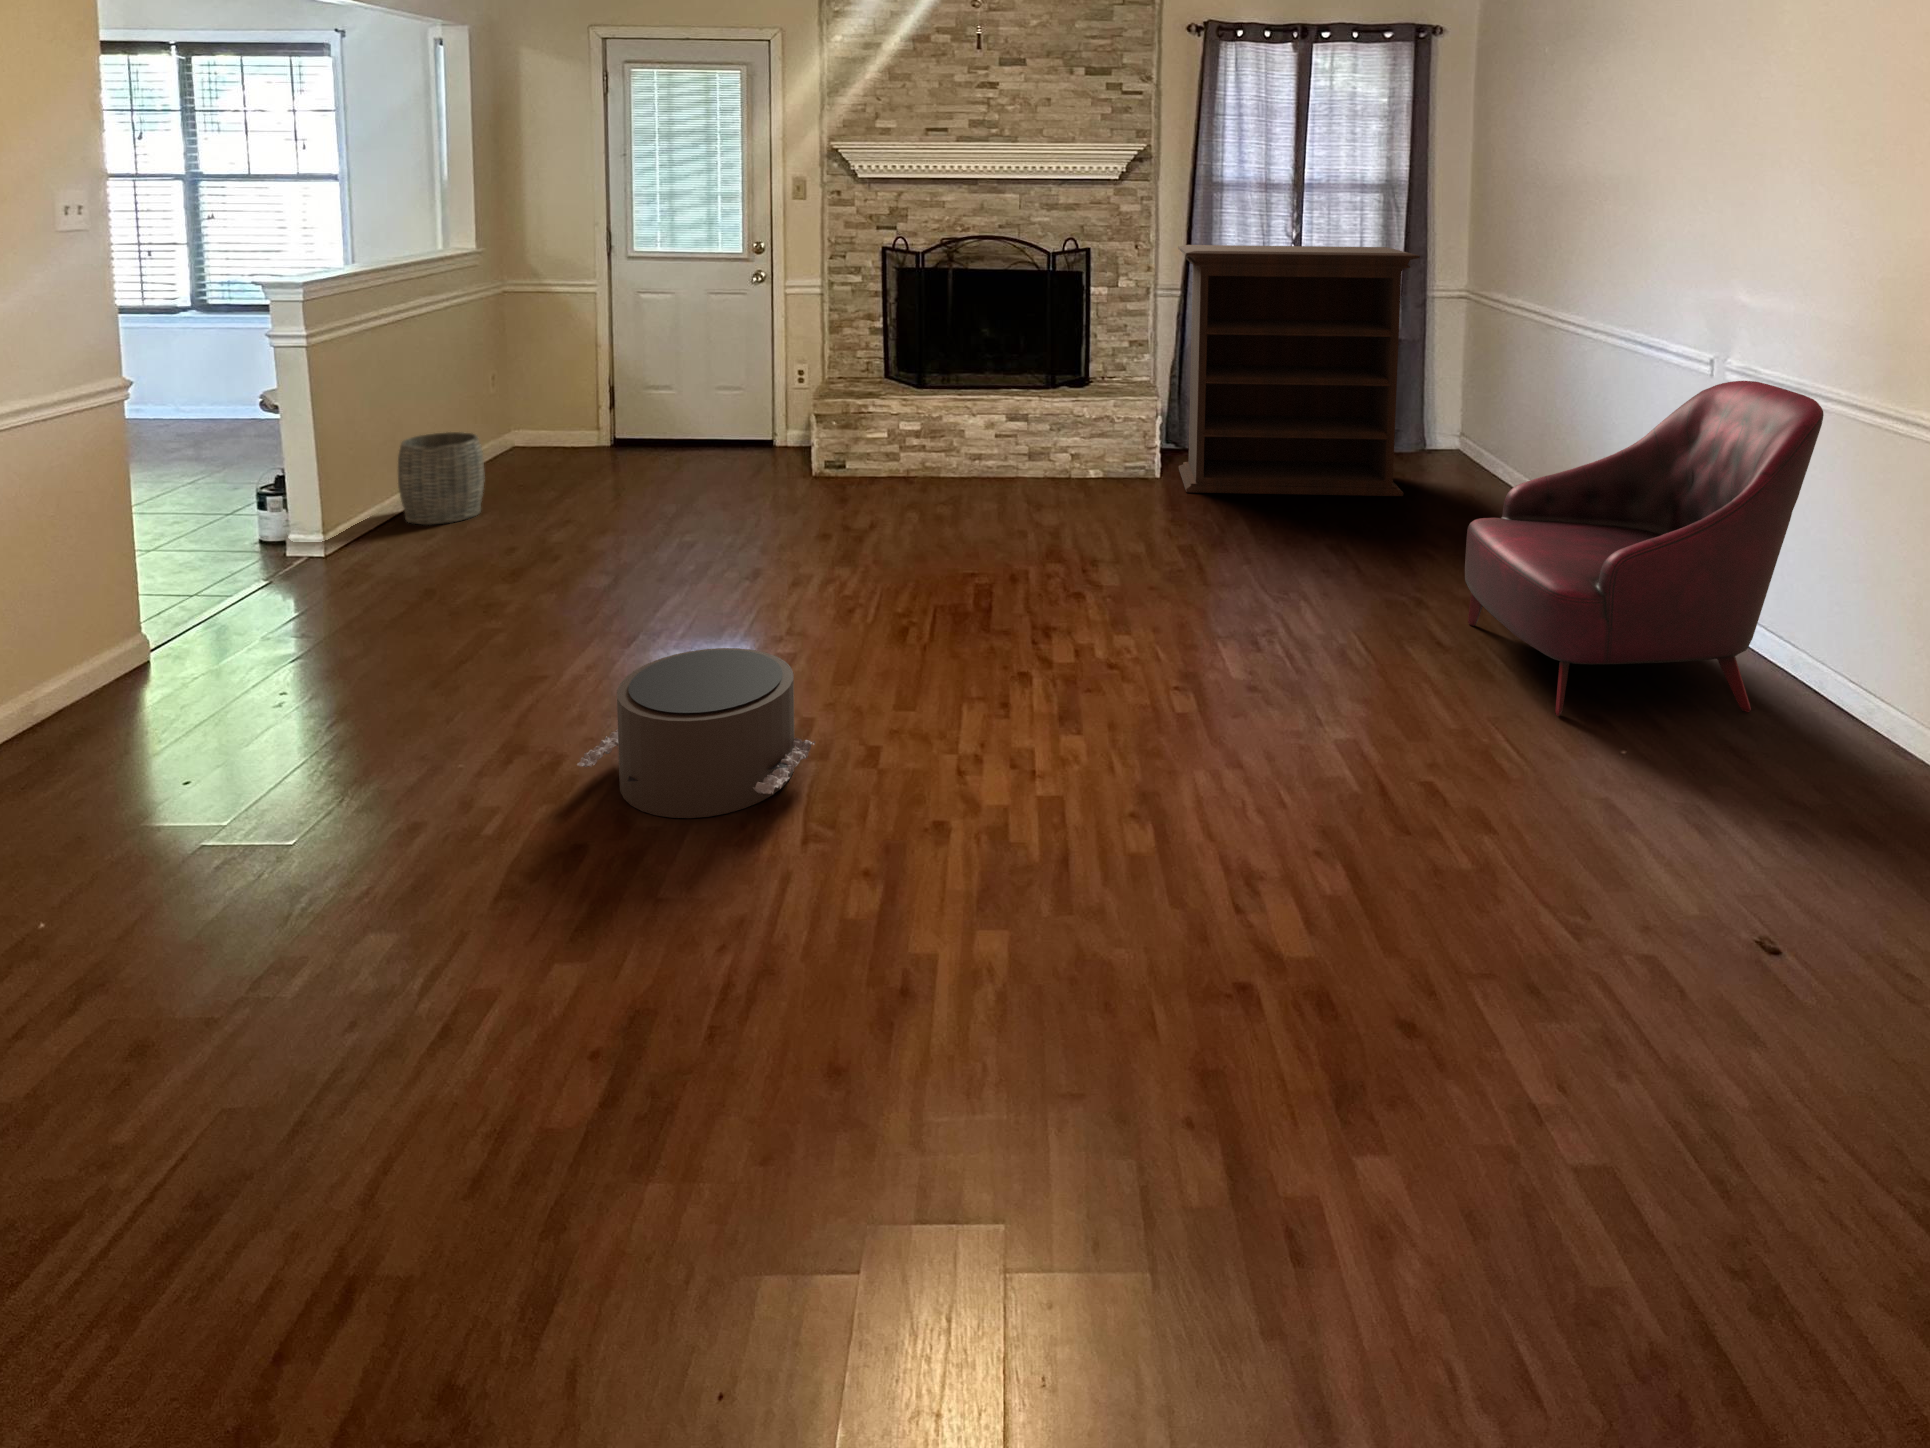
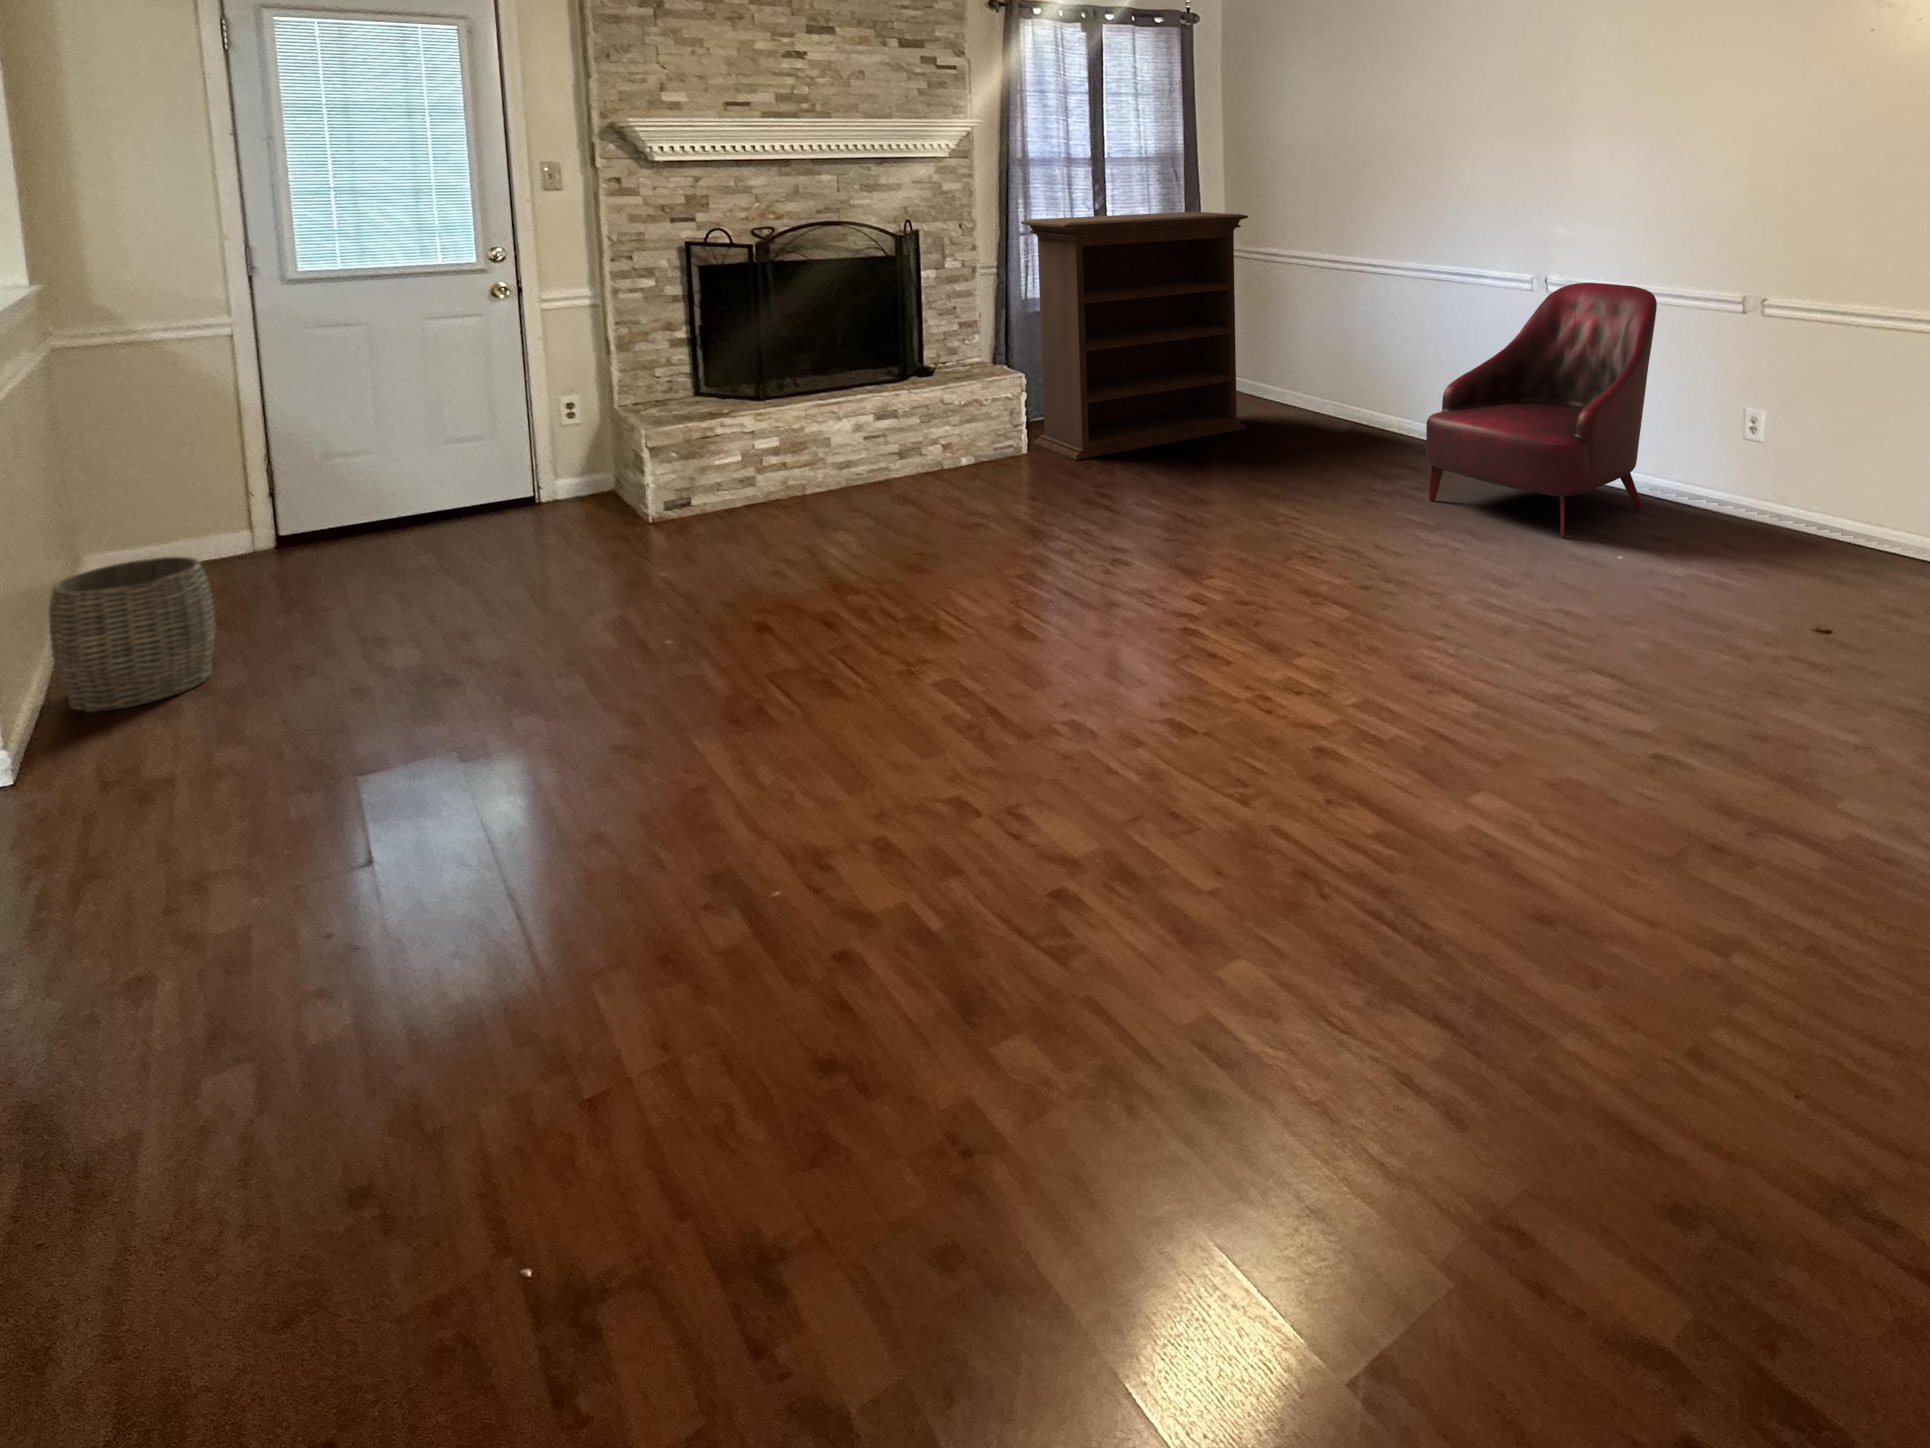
pouf: present [577,648,815,818] -> none [968,644,1215,825]

